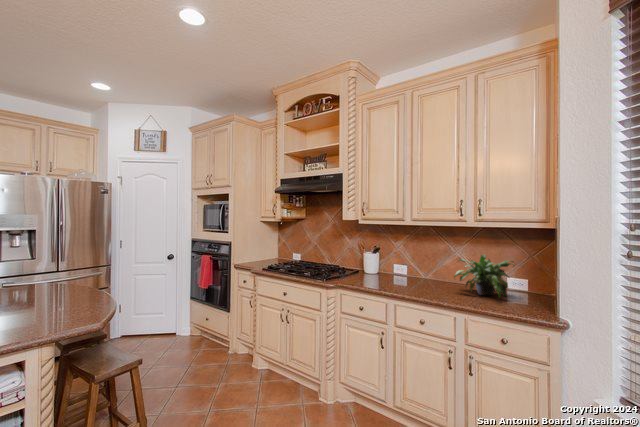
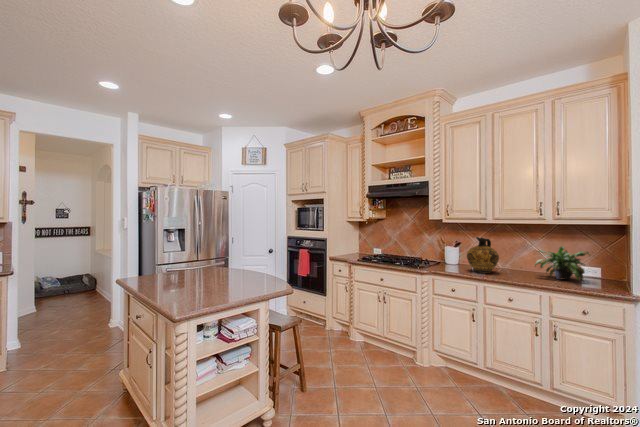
ceramic jug: none [380,242,416,286] -> present [467,237,499,273]

